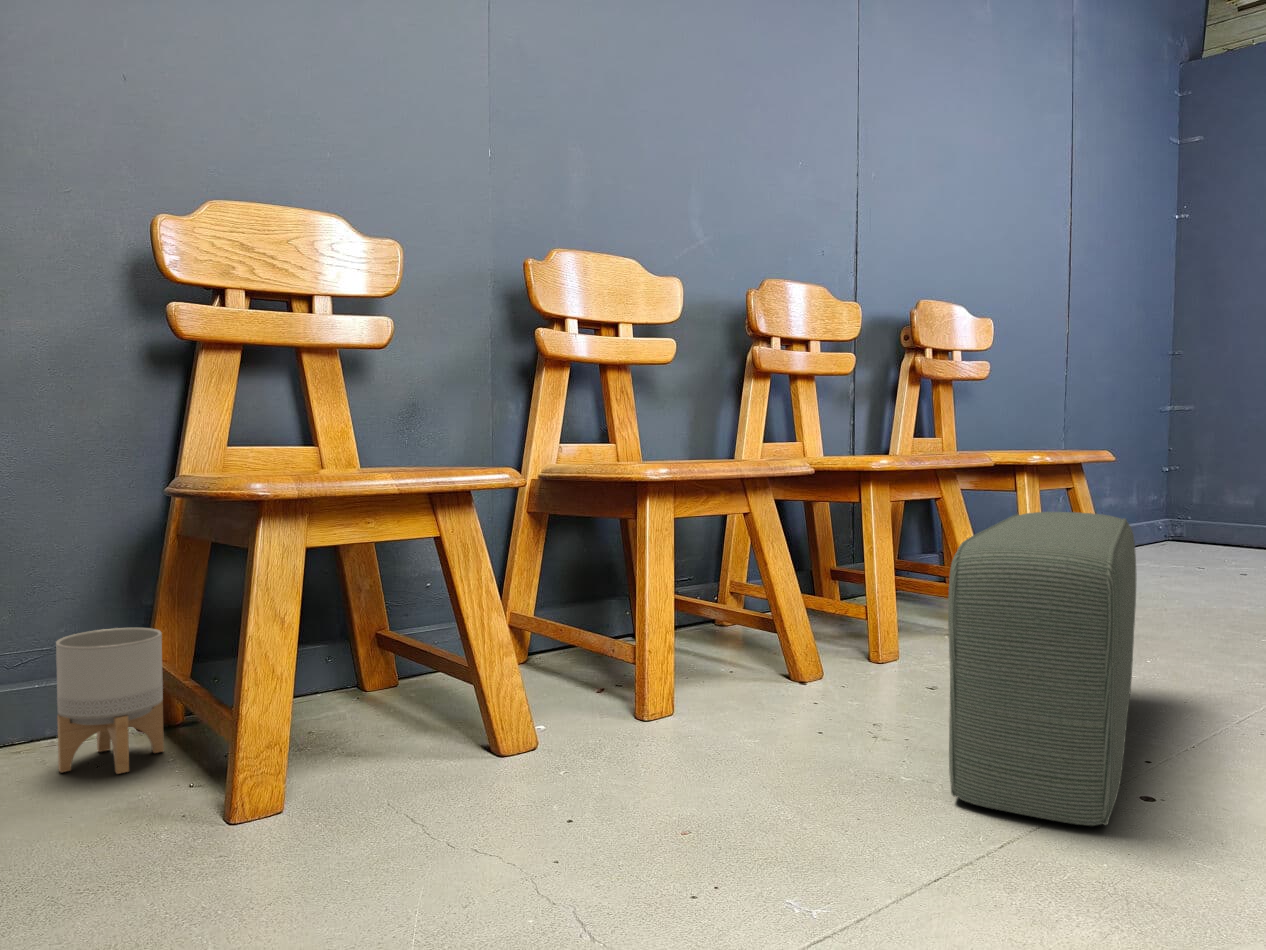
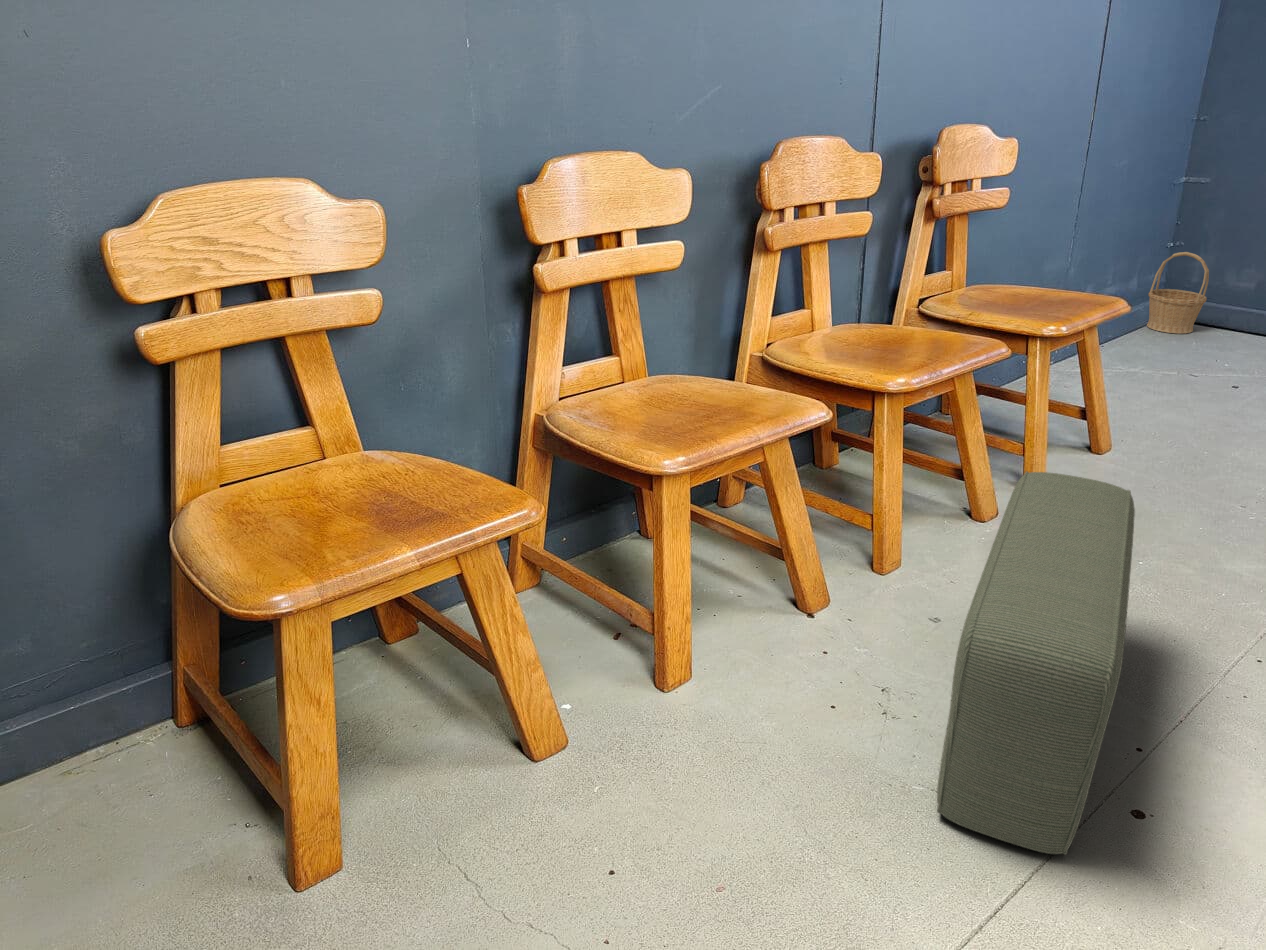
basket: none [1148,475,1206,550] -> present [1147,252,1209,334]
planter: present [56,628,164,774] -> none [96,644,212,790]

